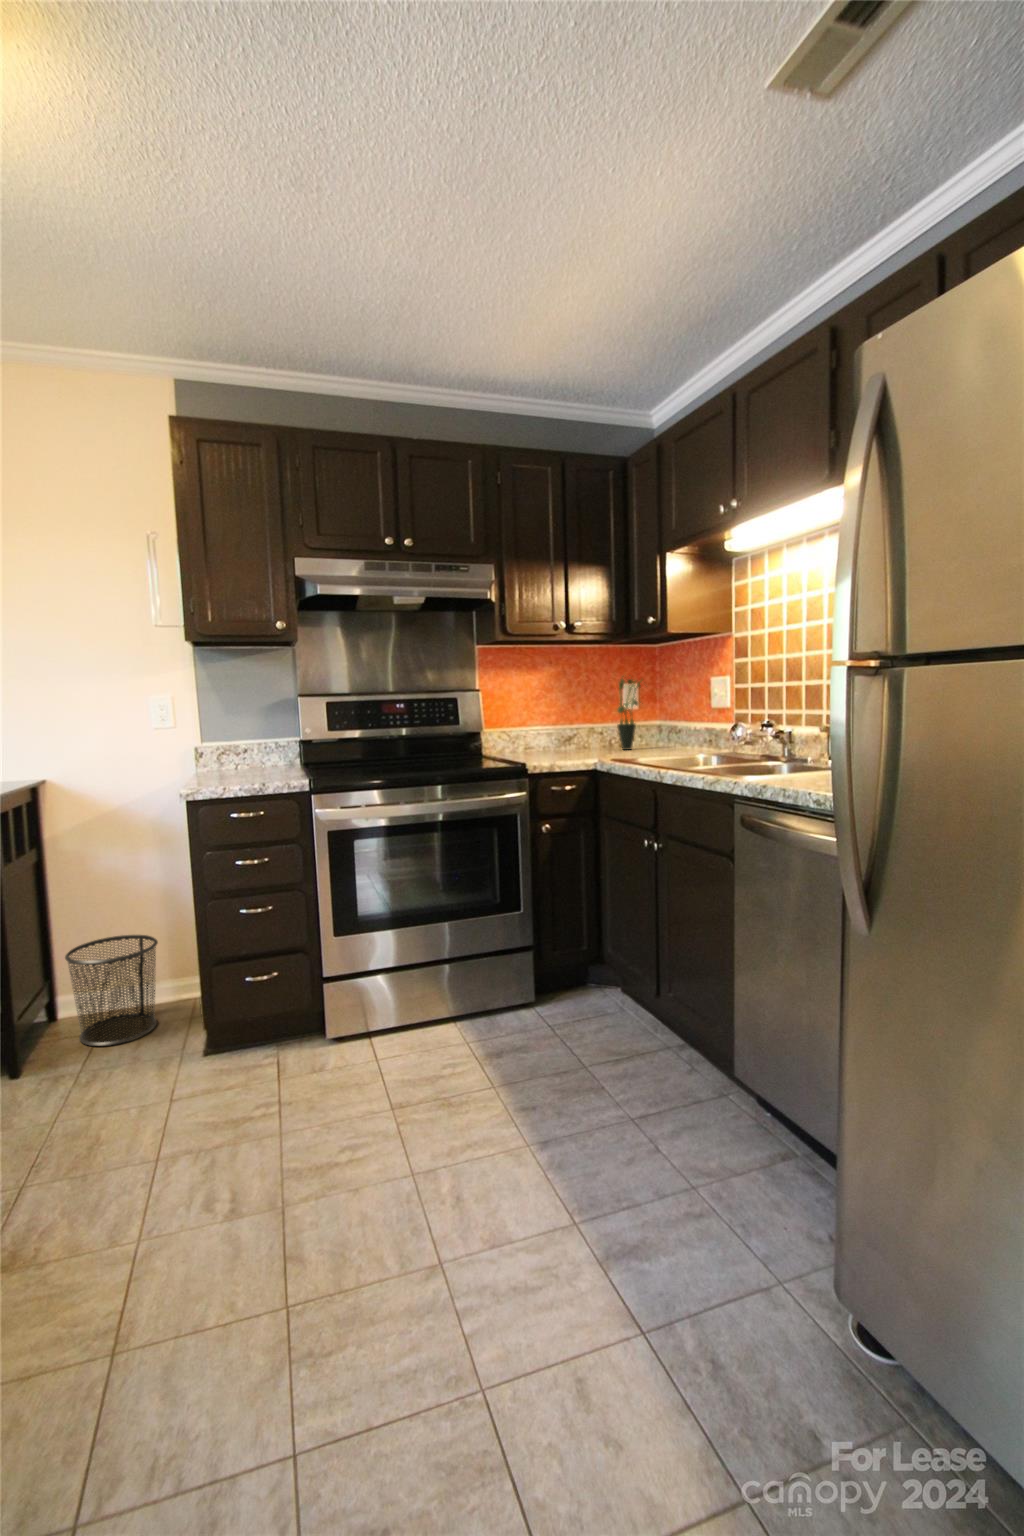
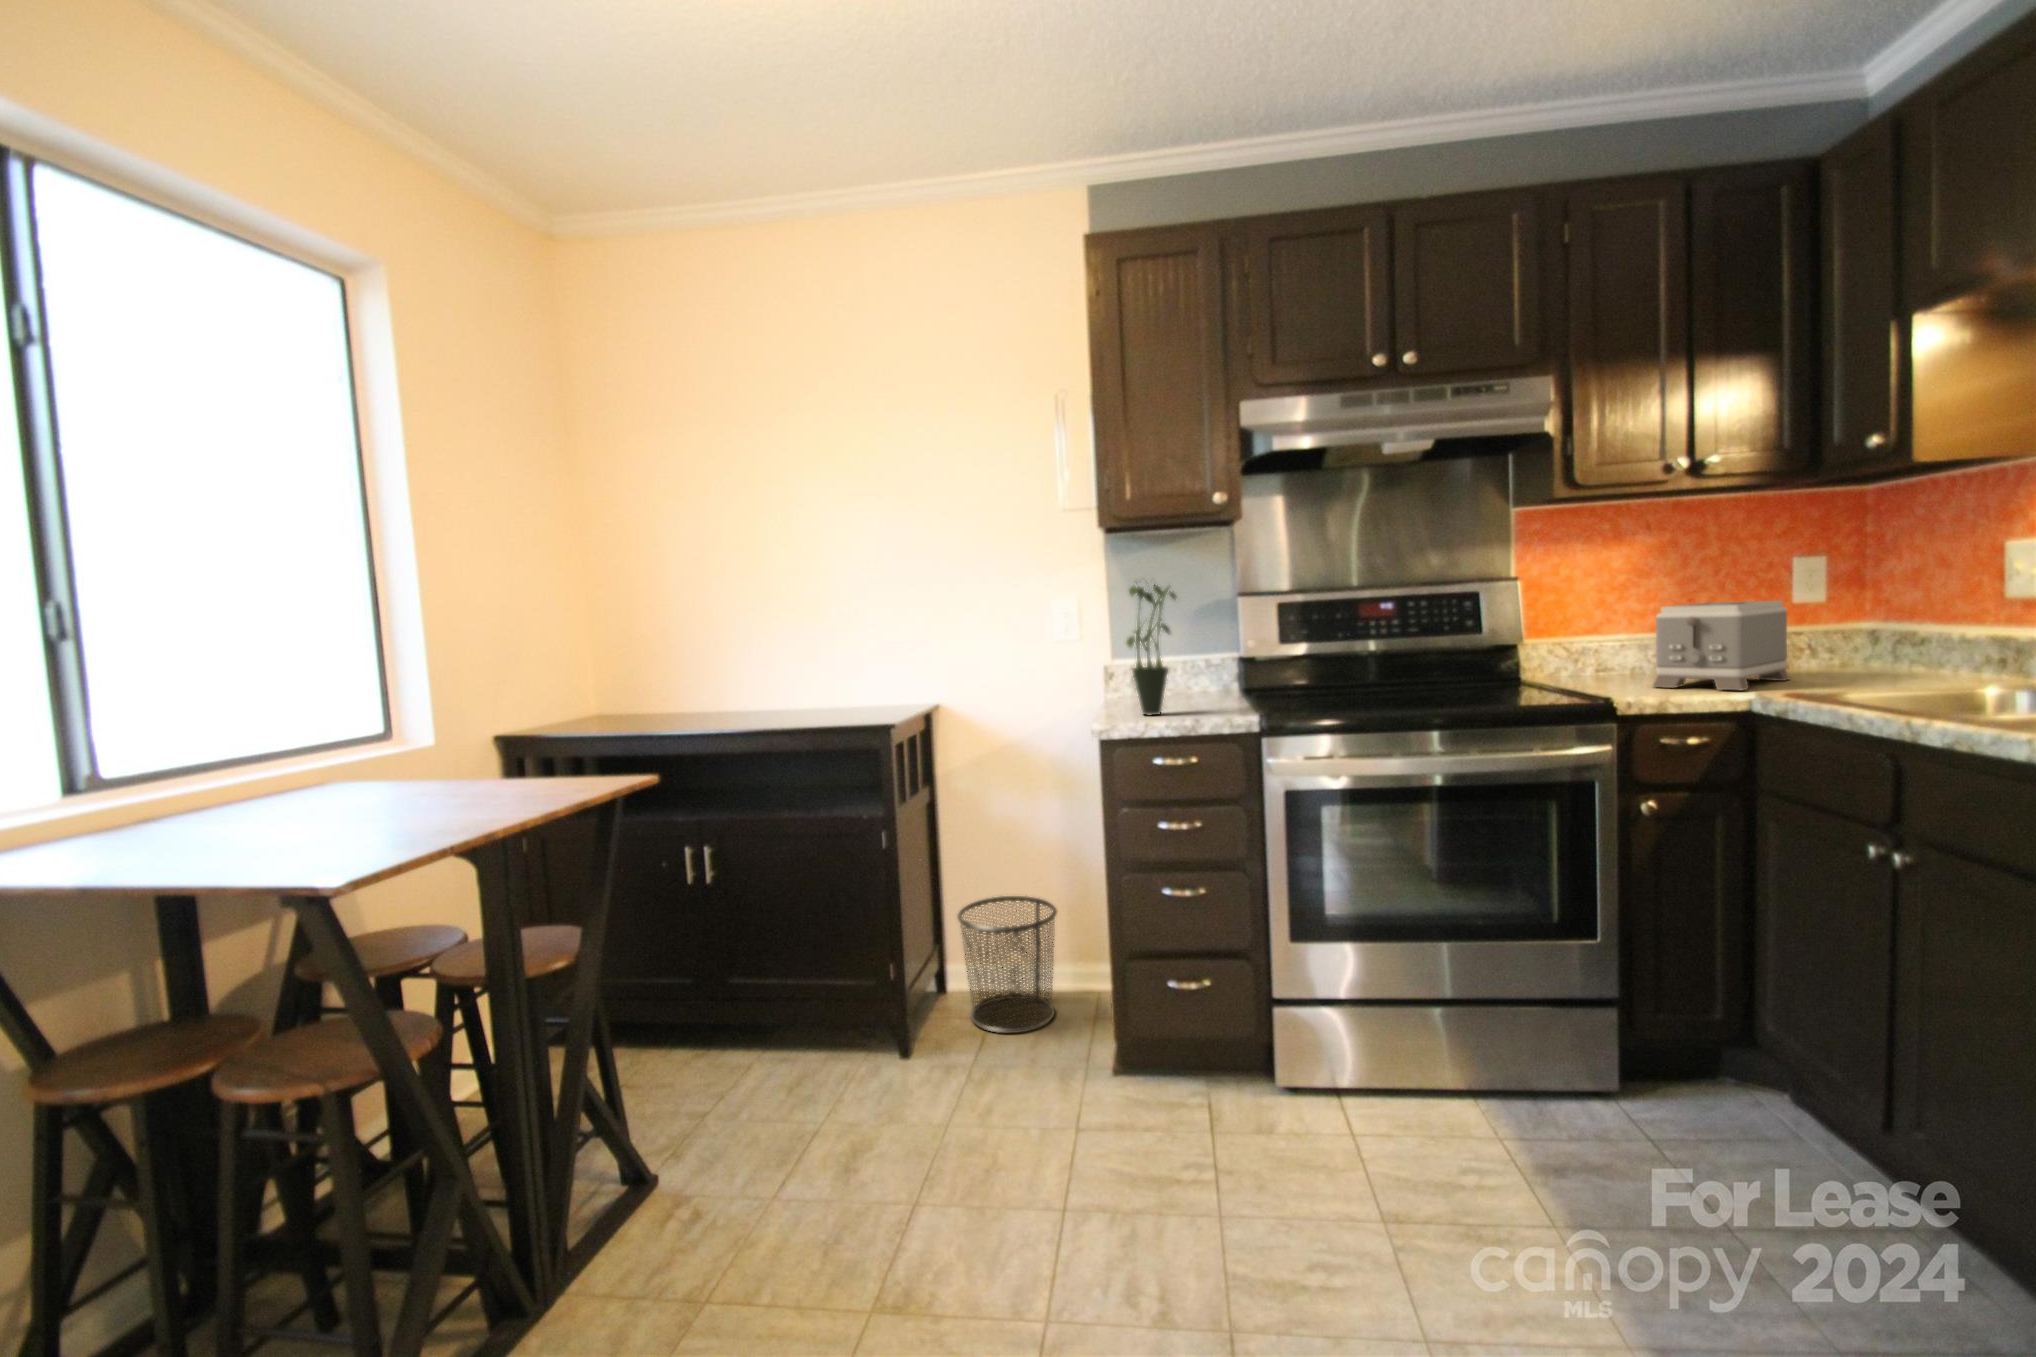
potted plant: present [618,679,640,750] -> present [1127,581,1177,715]
toaster: none [550,707,618,758] -> present [1653,601,1790,690]

